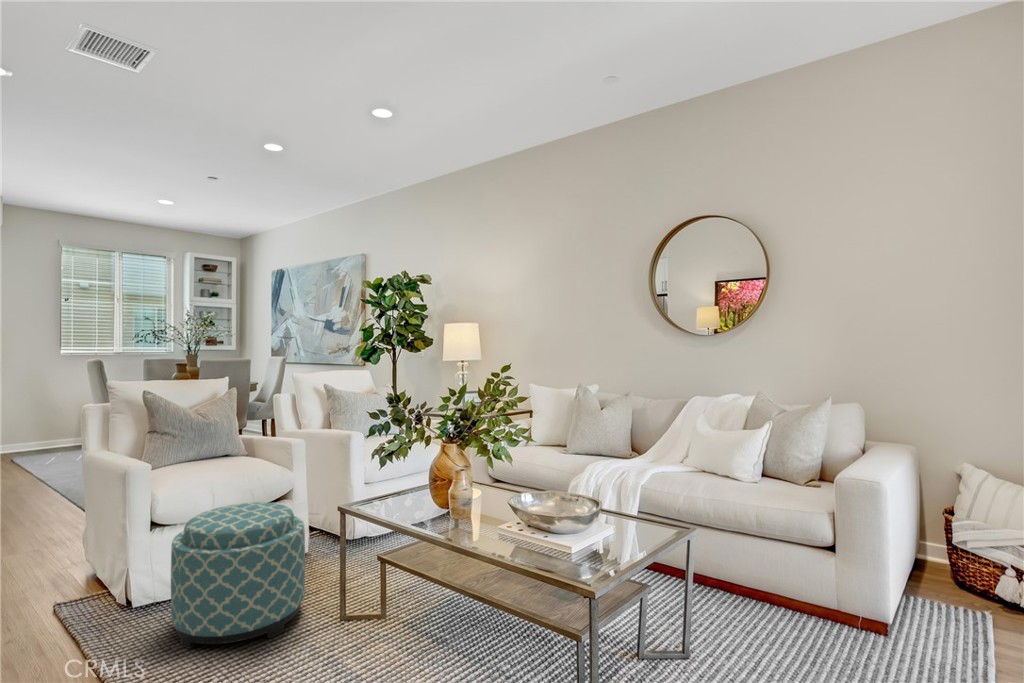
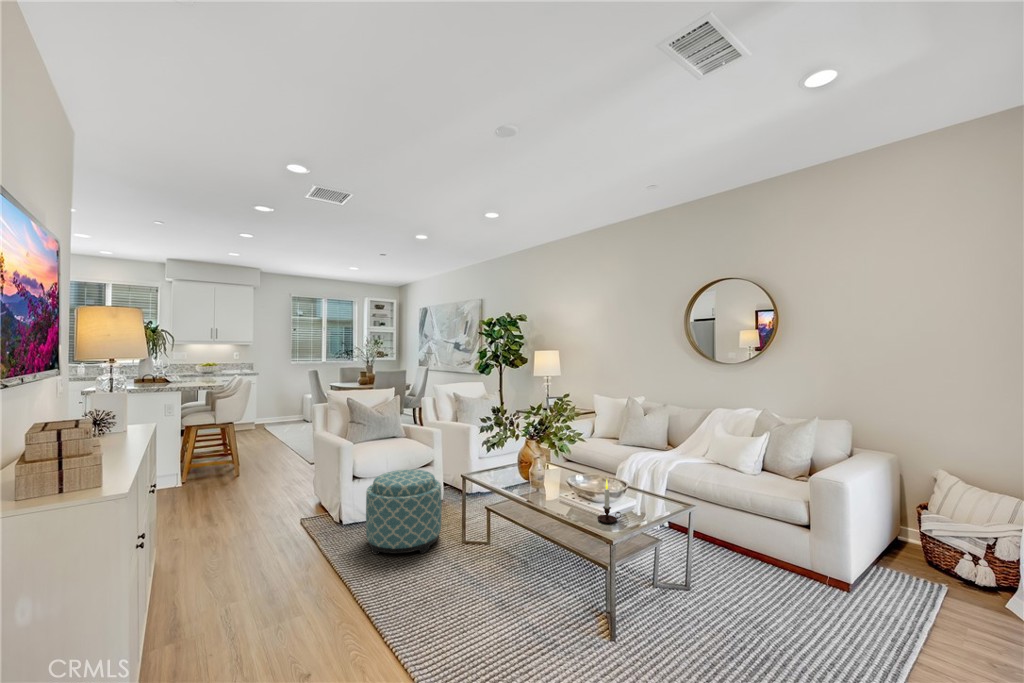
candle: none [564,501,600,570] -> present [597,480,621,523]

